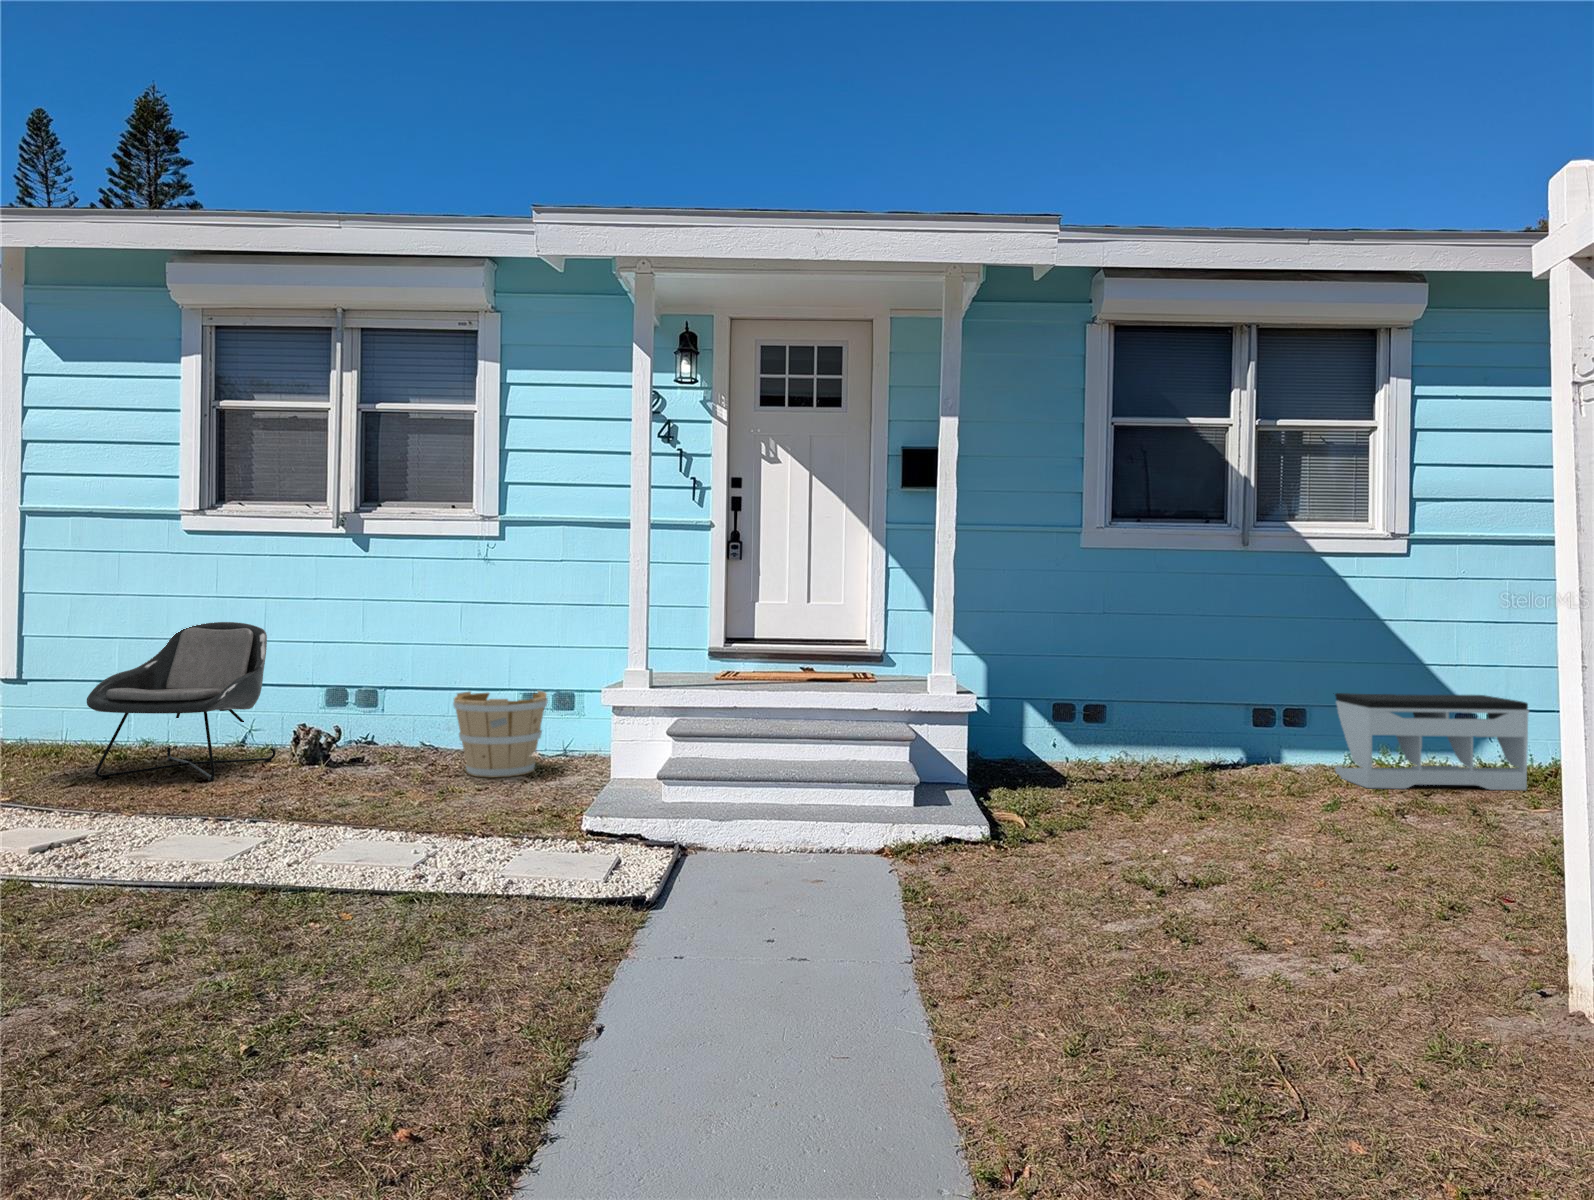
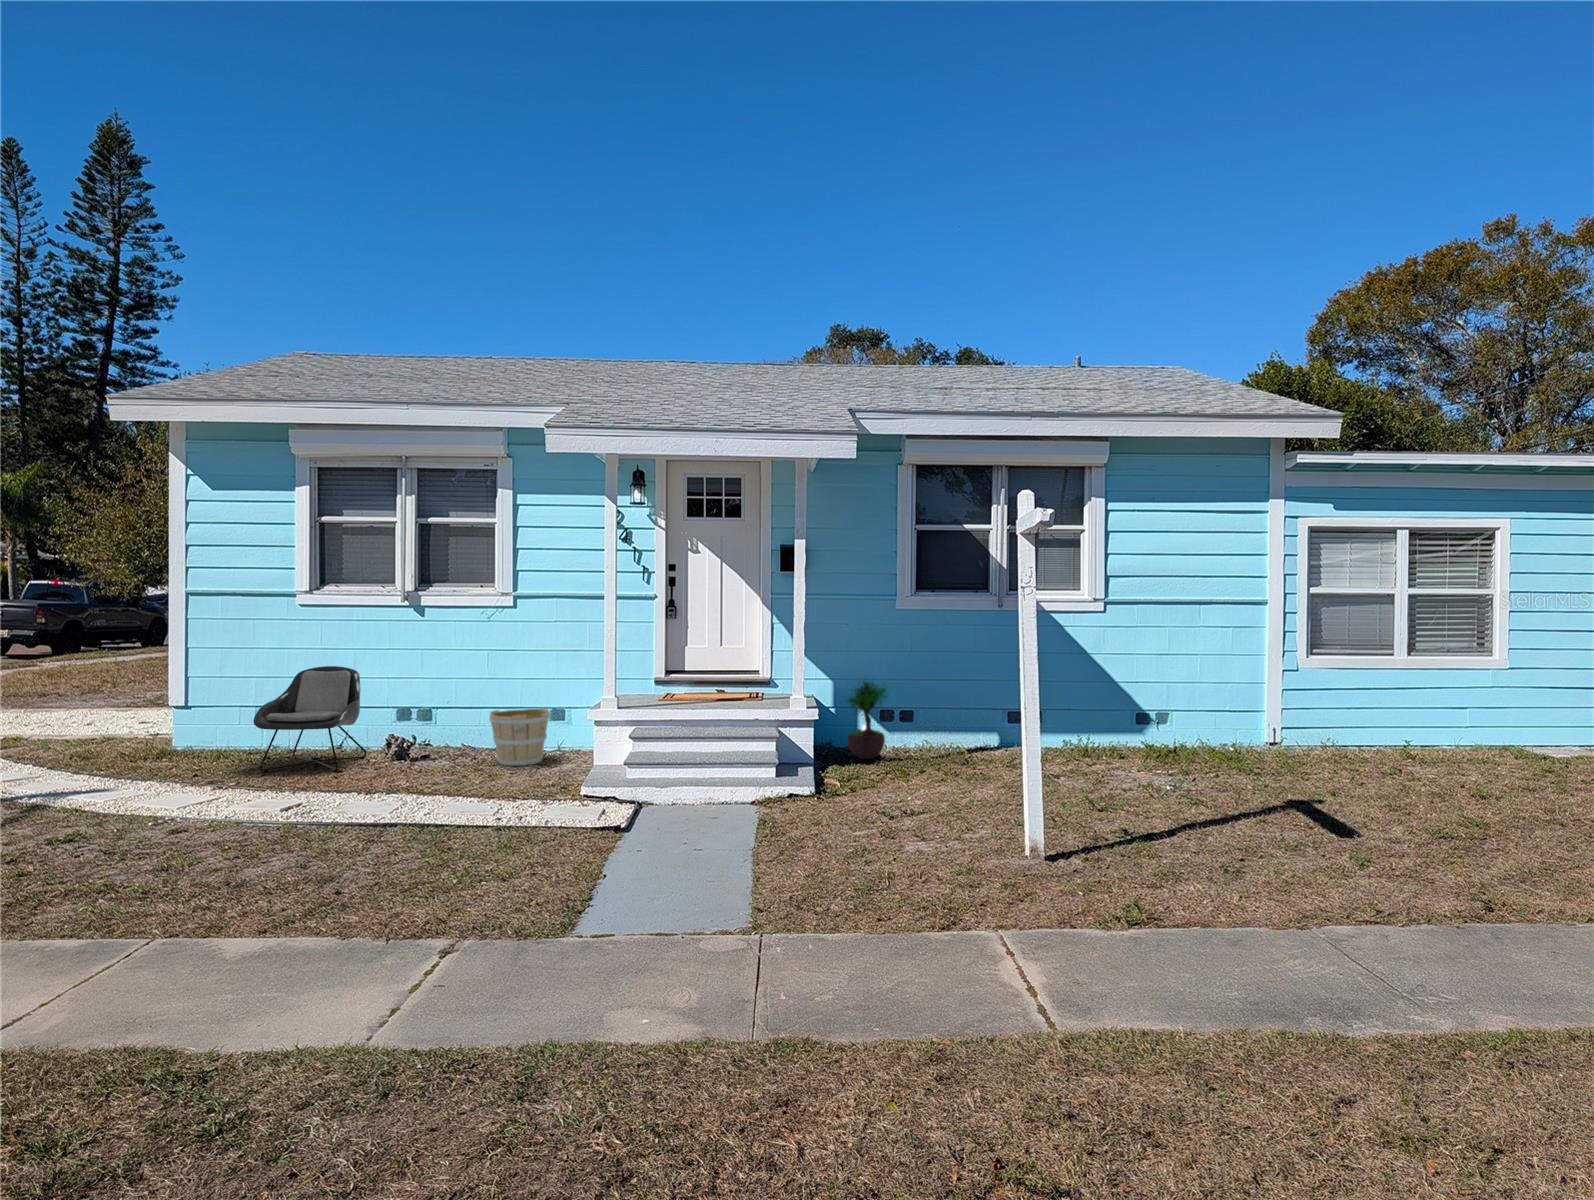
potted tree: none [999,642,1080,778] -> present [847,679,888,759]
bench: present [1333,693,1529,790] -> none [1058,700,1169,761]

